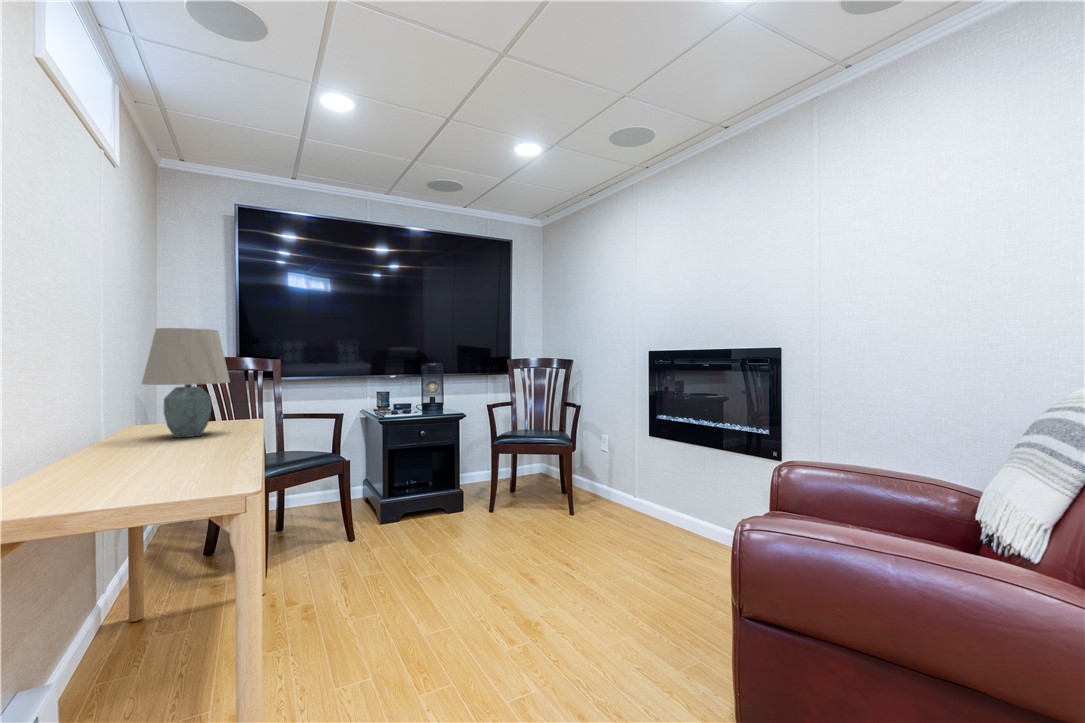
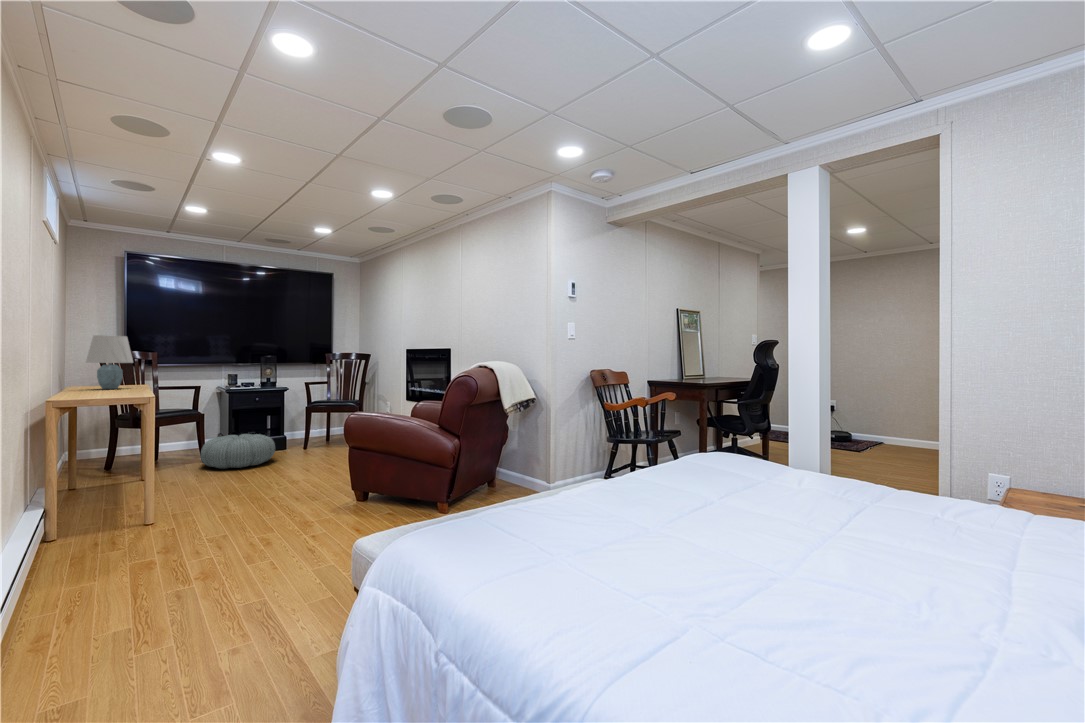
pouf: none [346,495,458,566] -> present [201,434,275,469]

